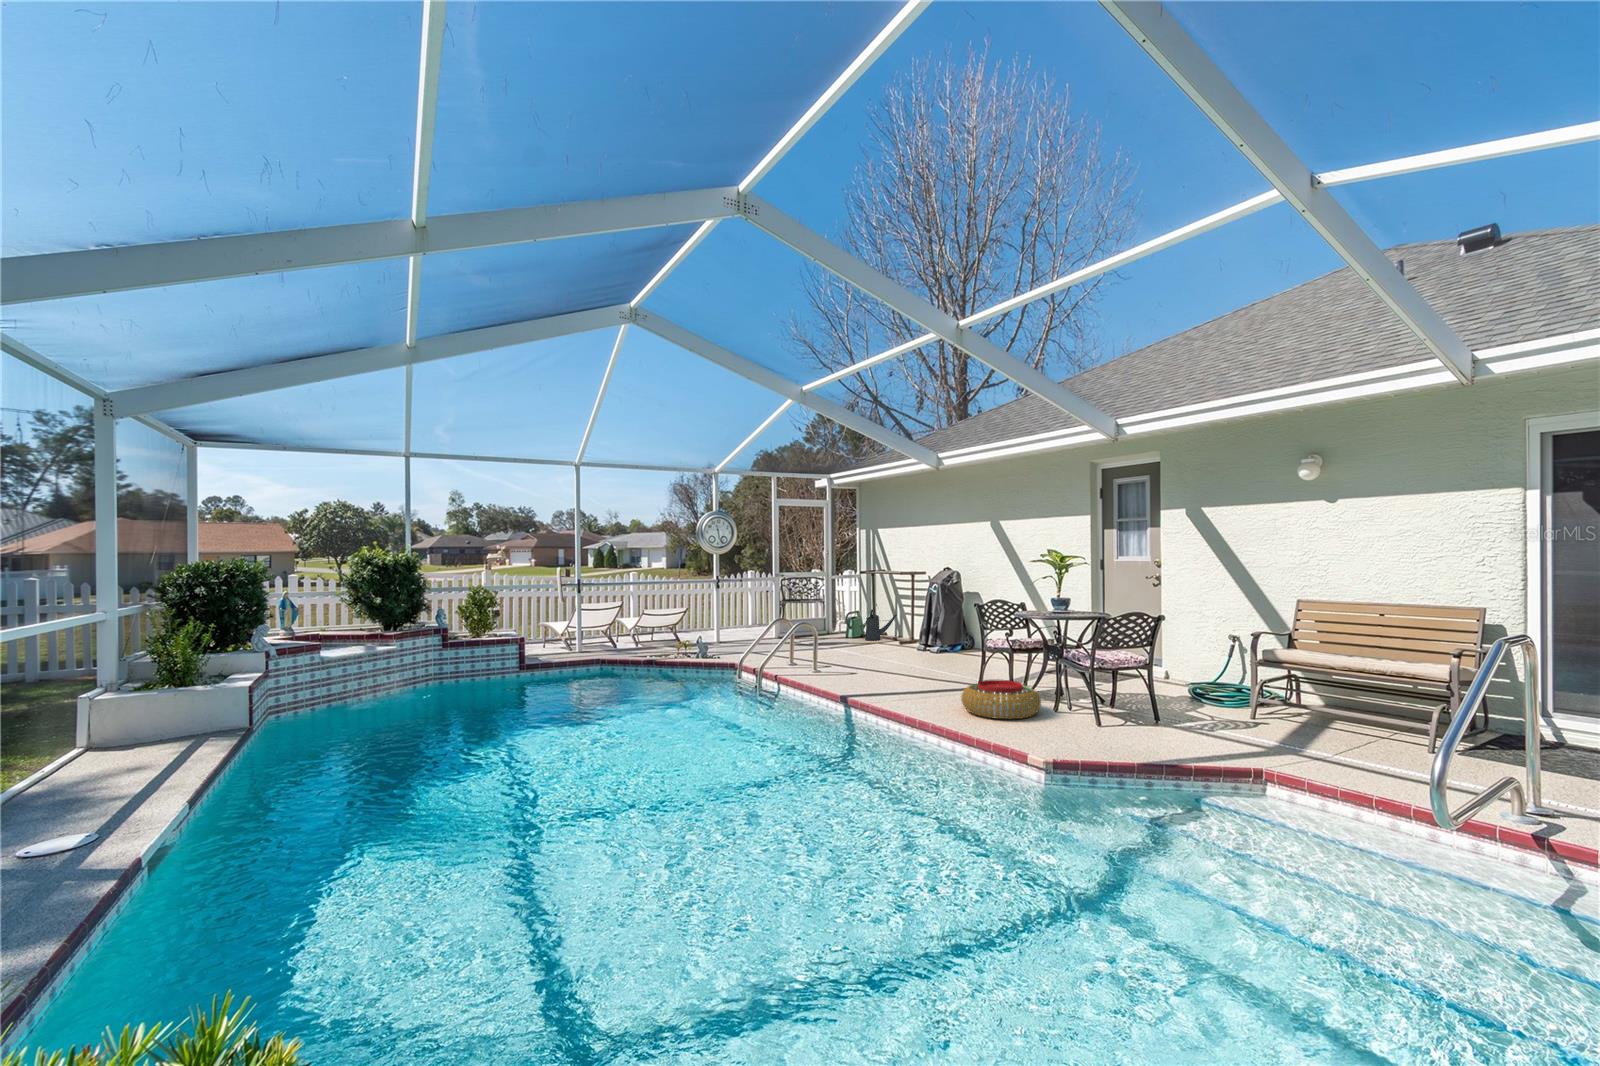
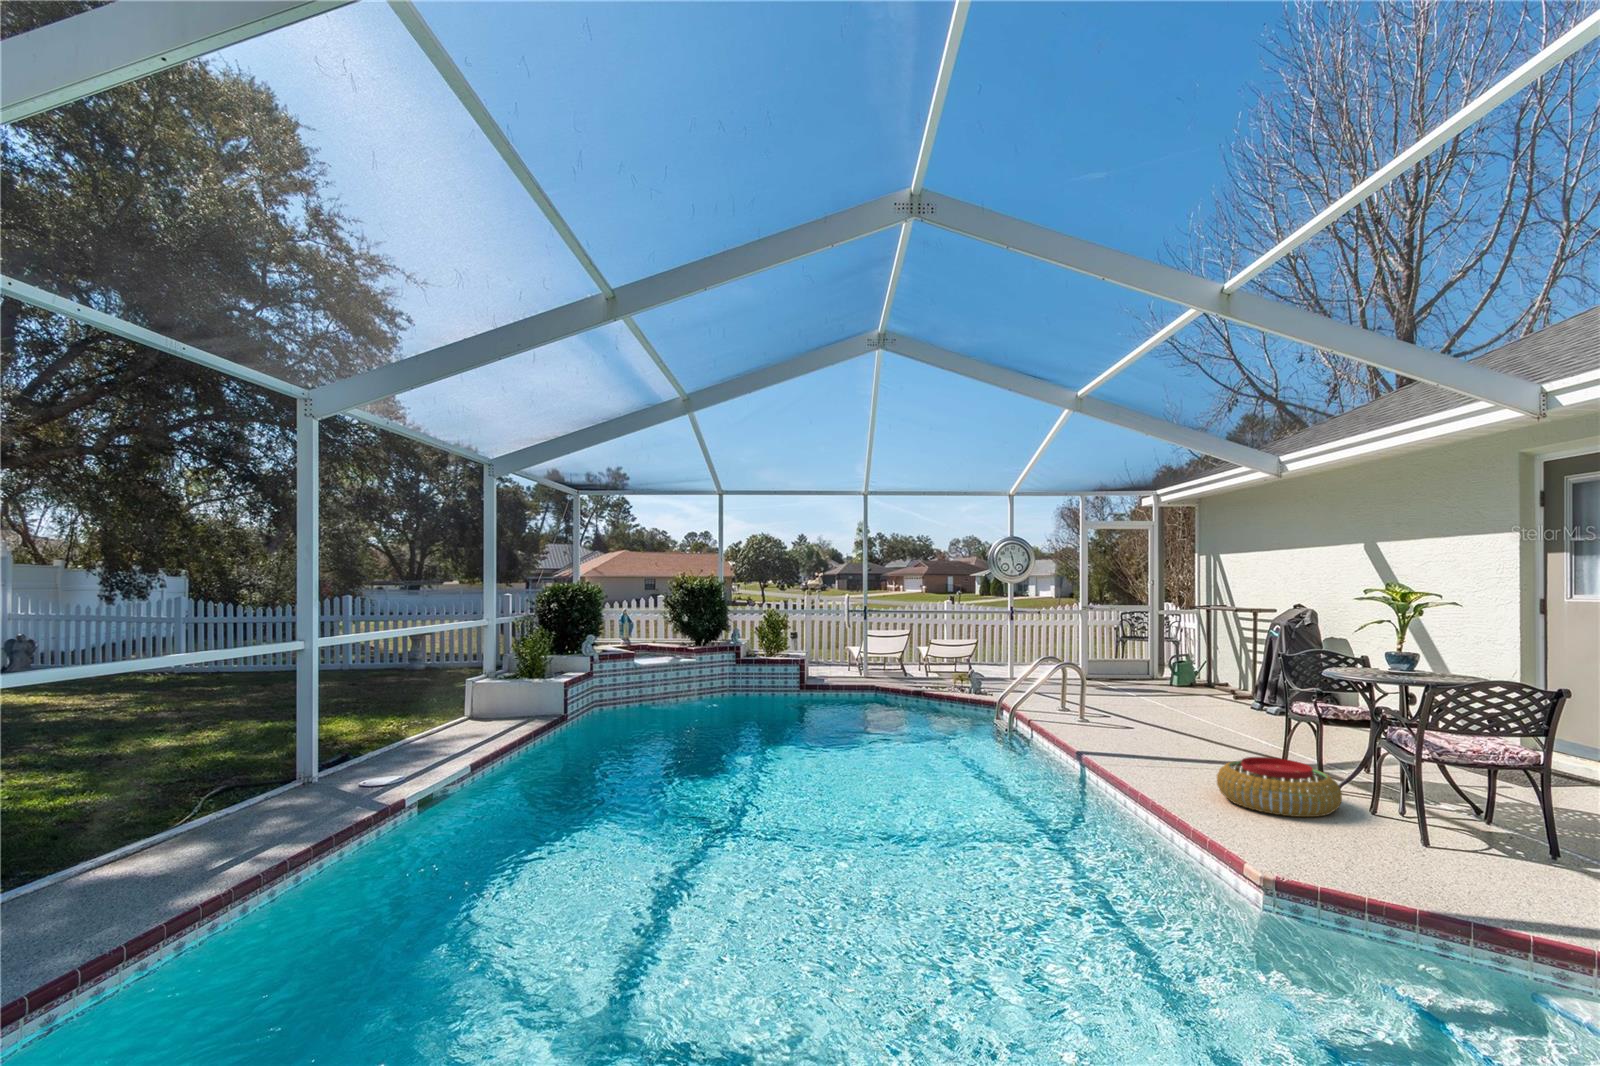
watering can: present [861,609,897,641] -> none [1190,654,1244,694]

